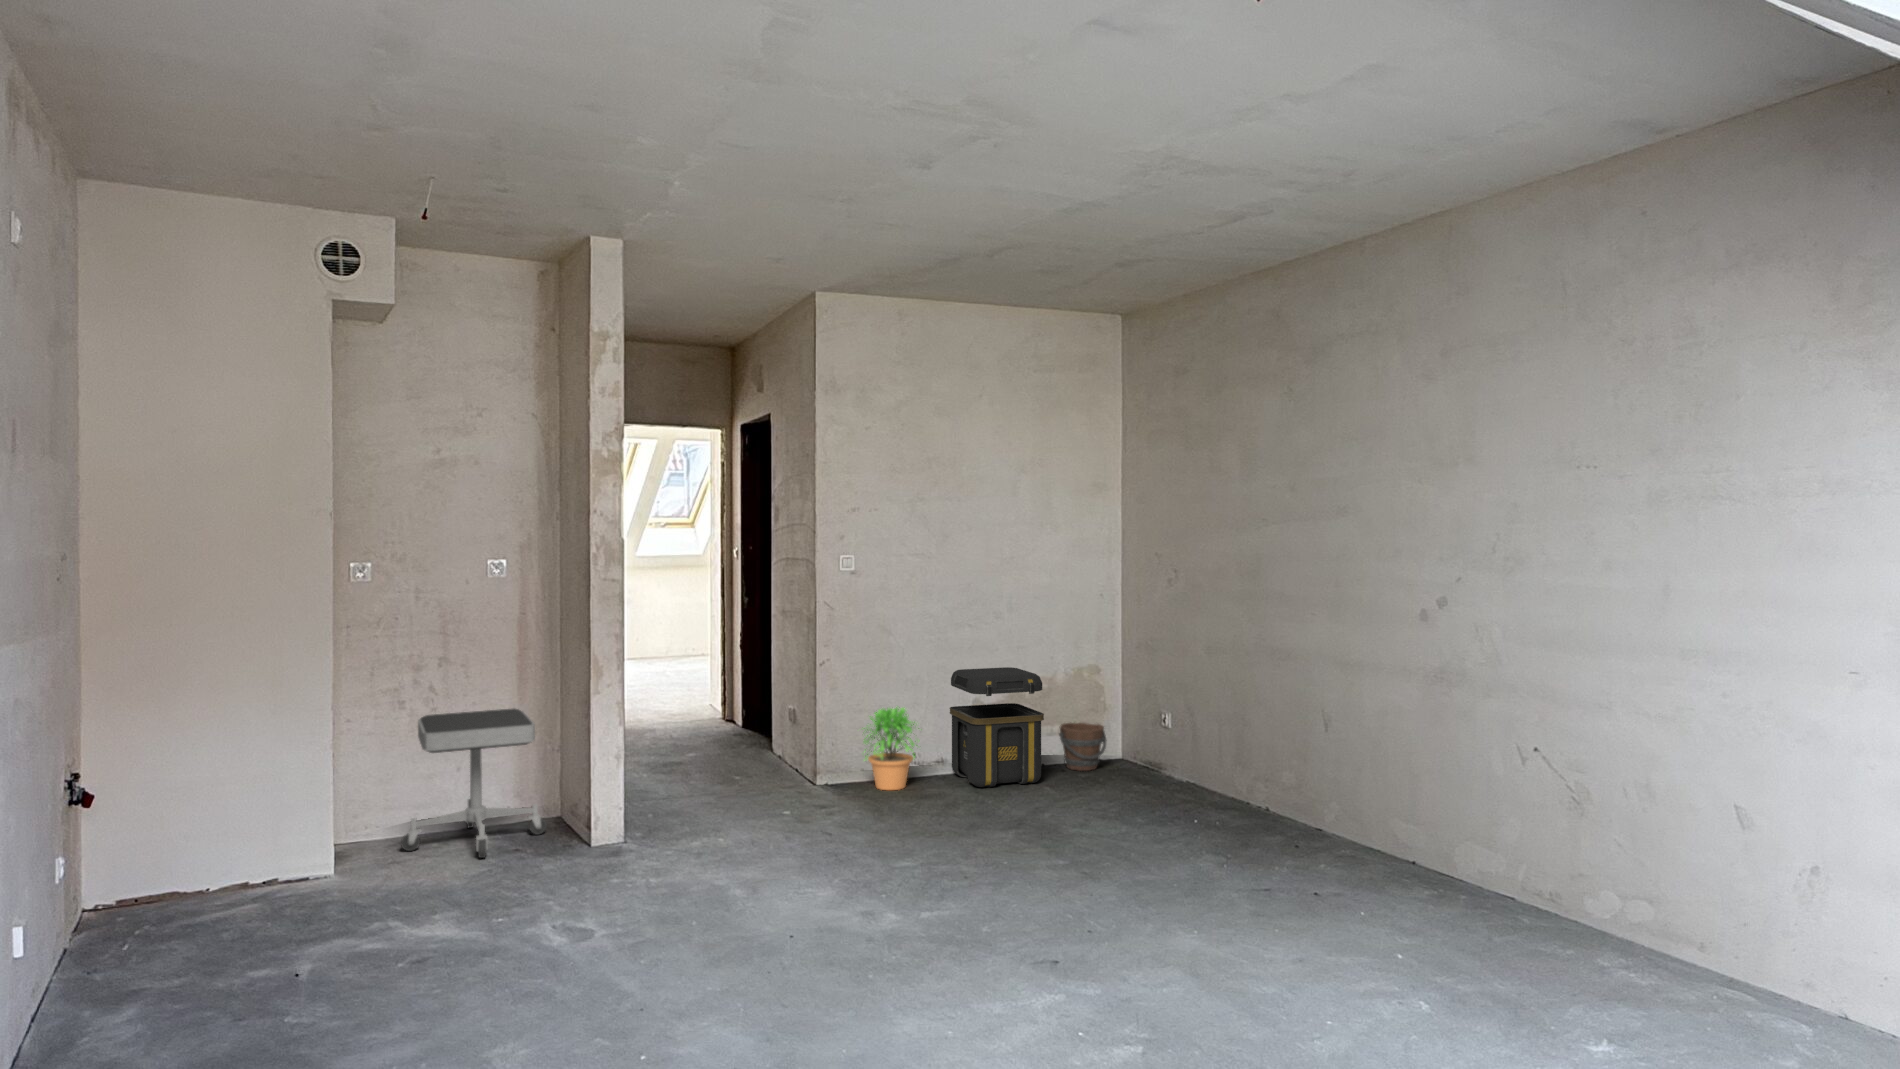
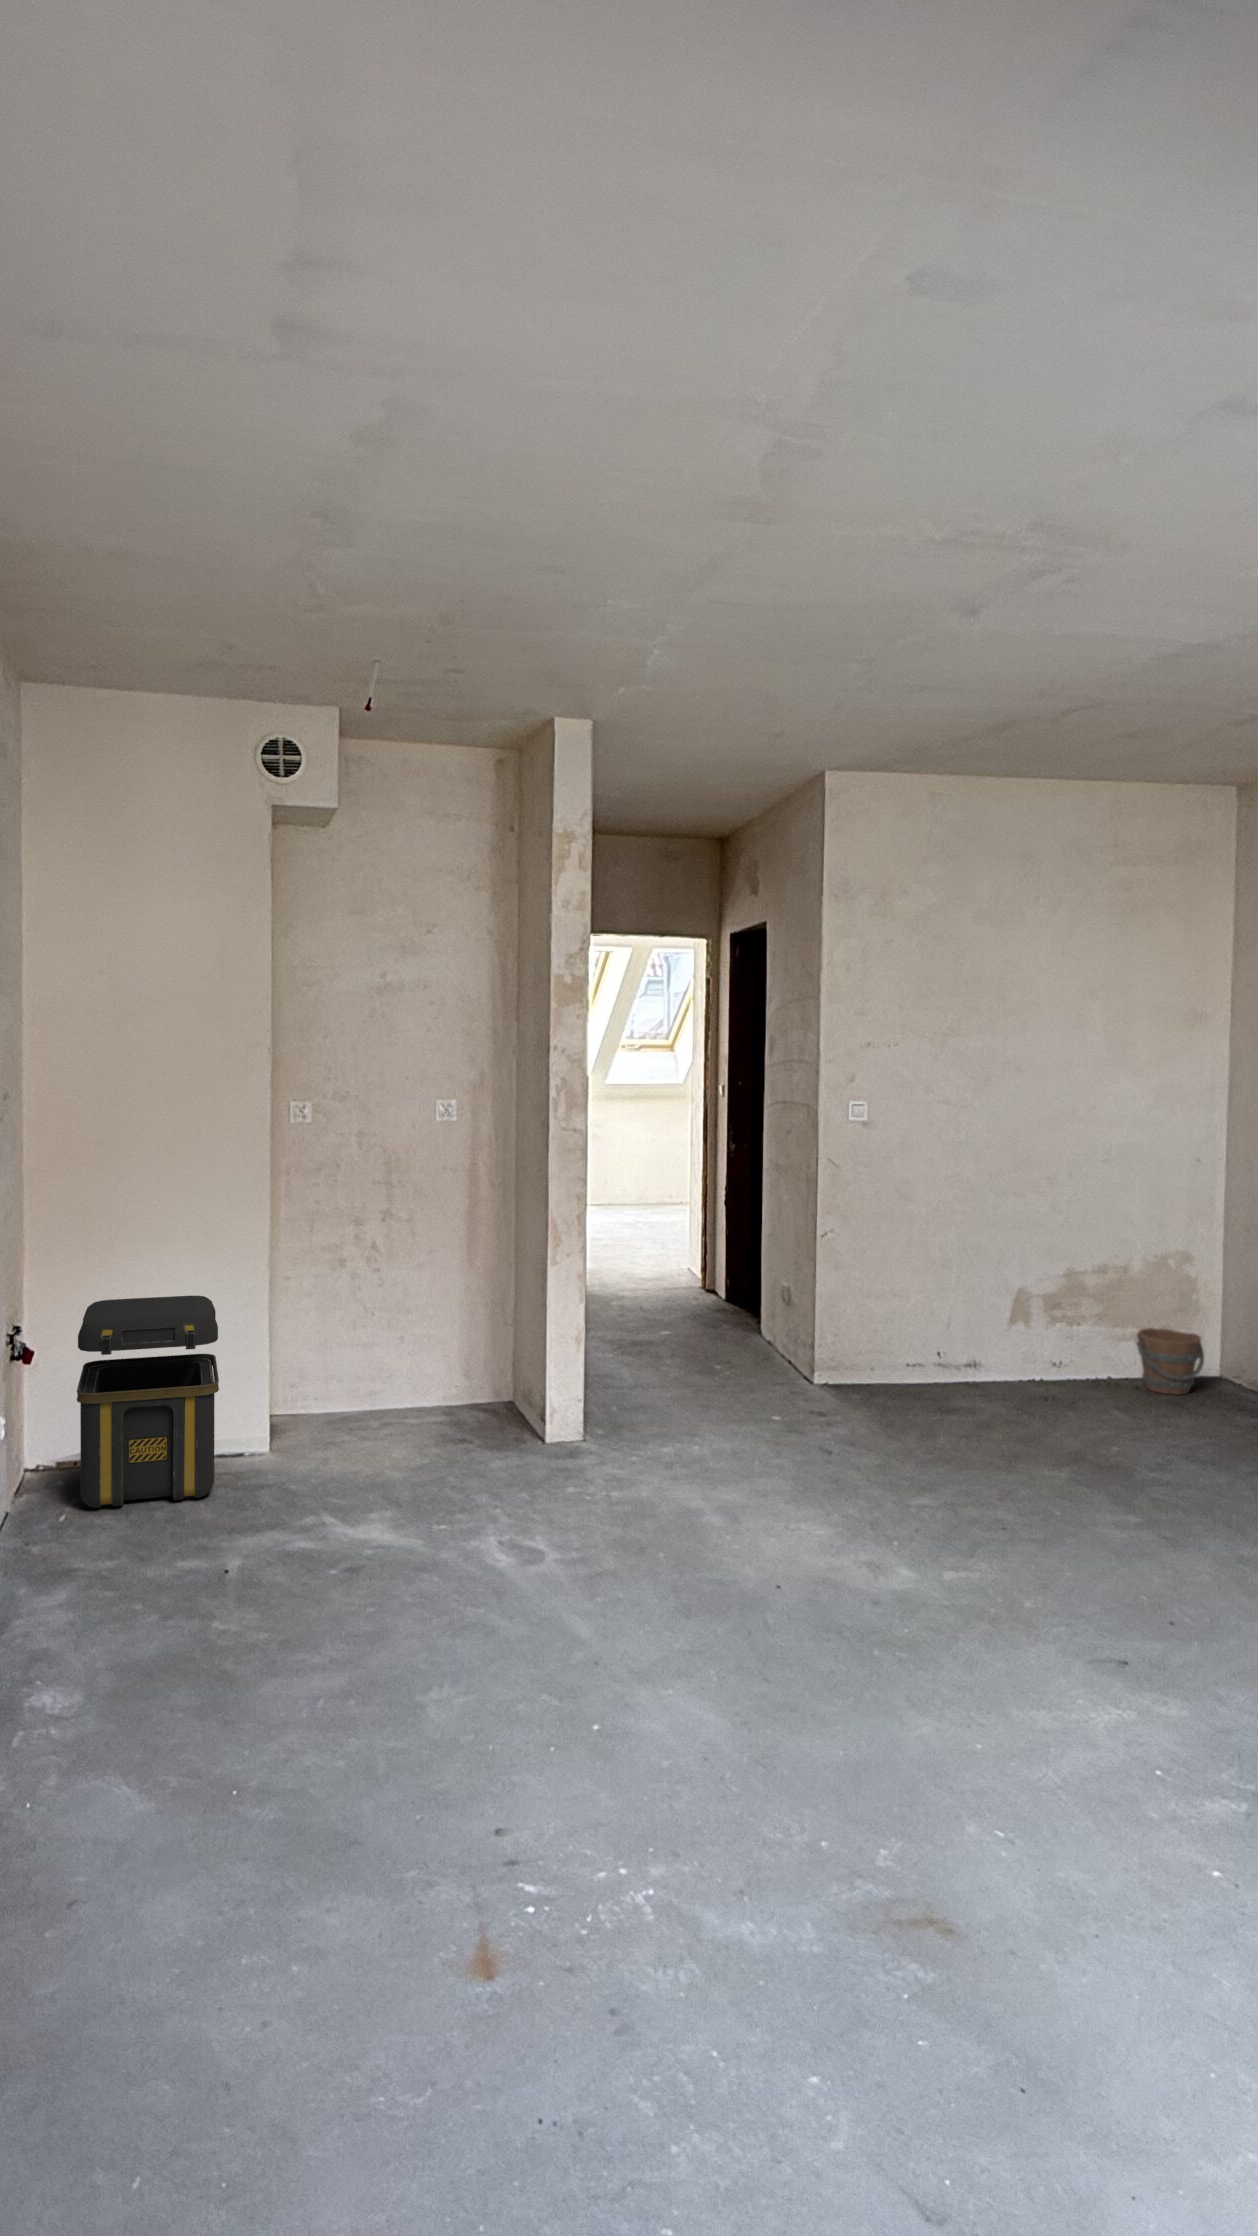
toolbox: present [950,667,1044,787] -> present [77,1296,219,1508]
potted plant: present [864,707,919,790] -> none [864,1293,954,1401]
stool: present [401,709,547,858] -> none [340,1273,496,1447]

